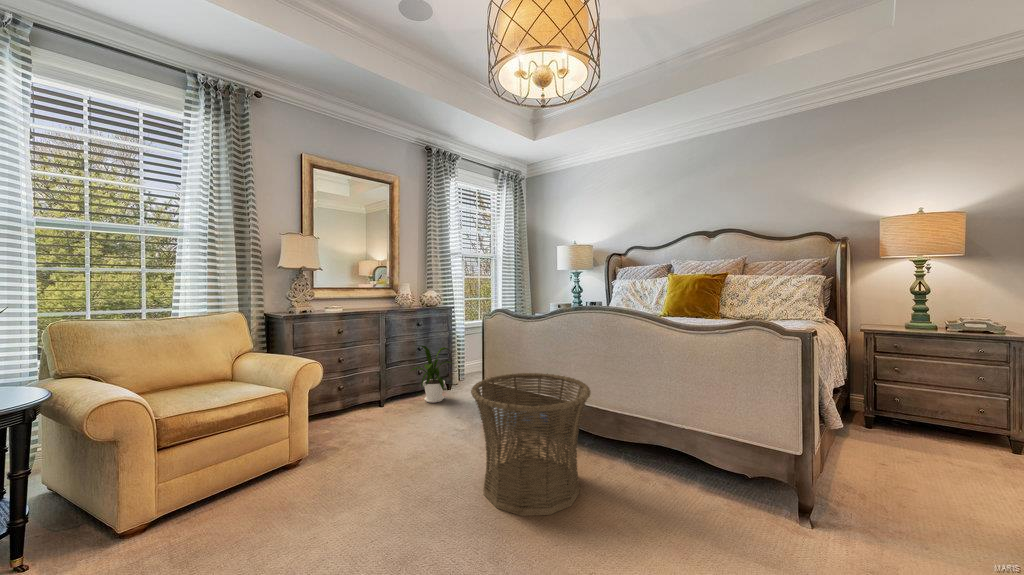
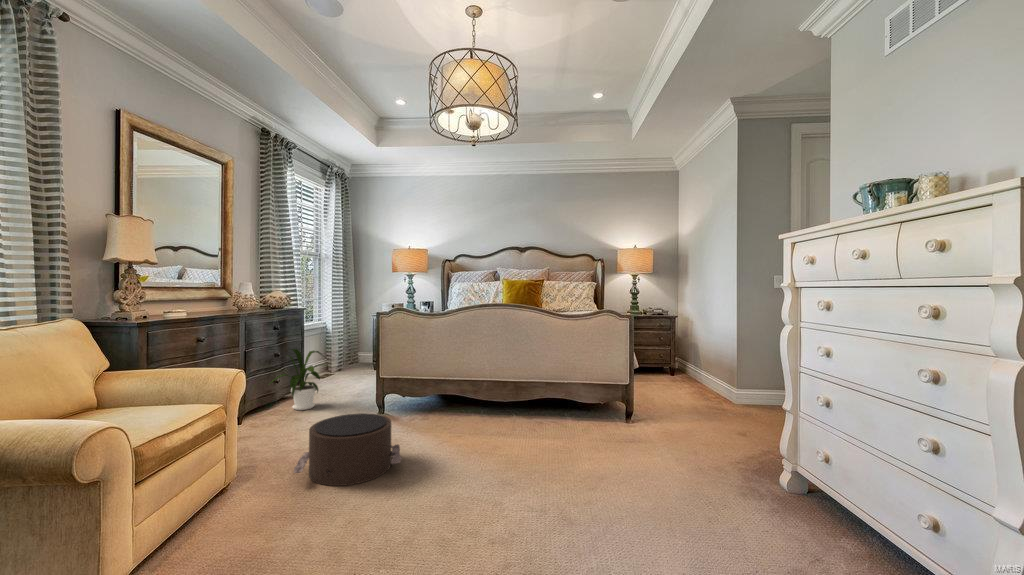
basket: present [471,373,590,516] -> none [433,353,524,451]
pouf: none [302,426,419,514] -> present [294,413,402,486]

